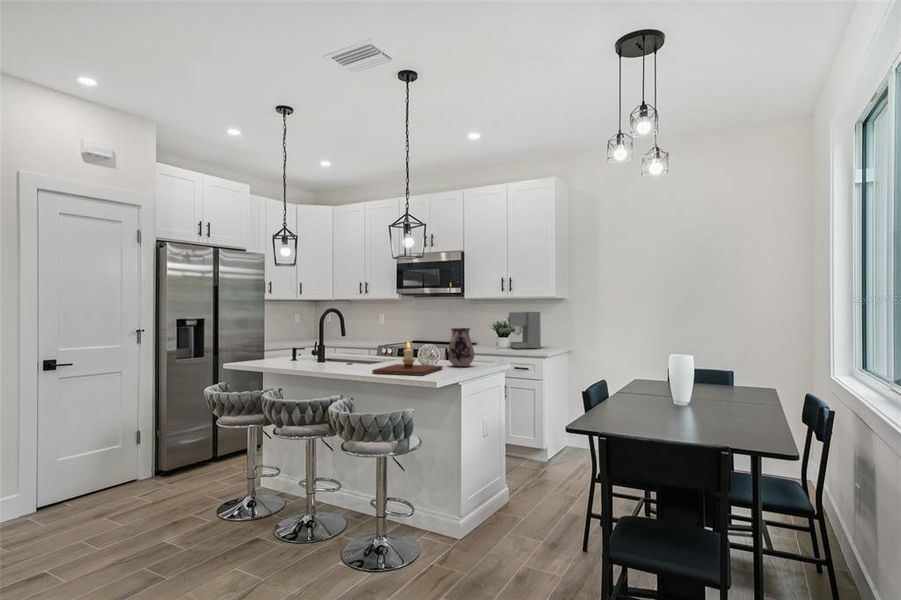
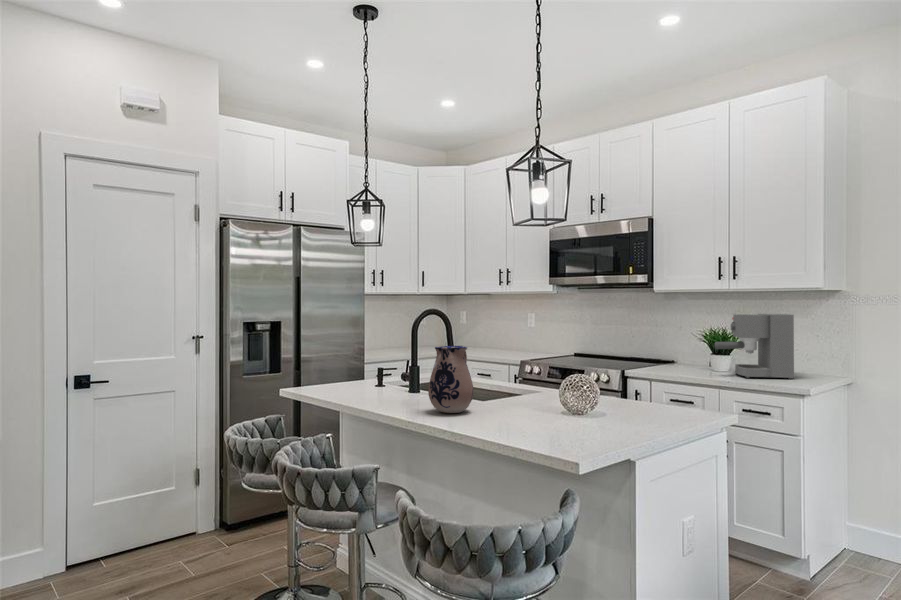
ceramic pitcher: present [448,328,474,366] -> present [428,346,474,413]
candle: present [372,342,443,376] -> none [468,373,599,443]

